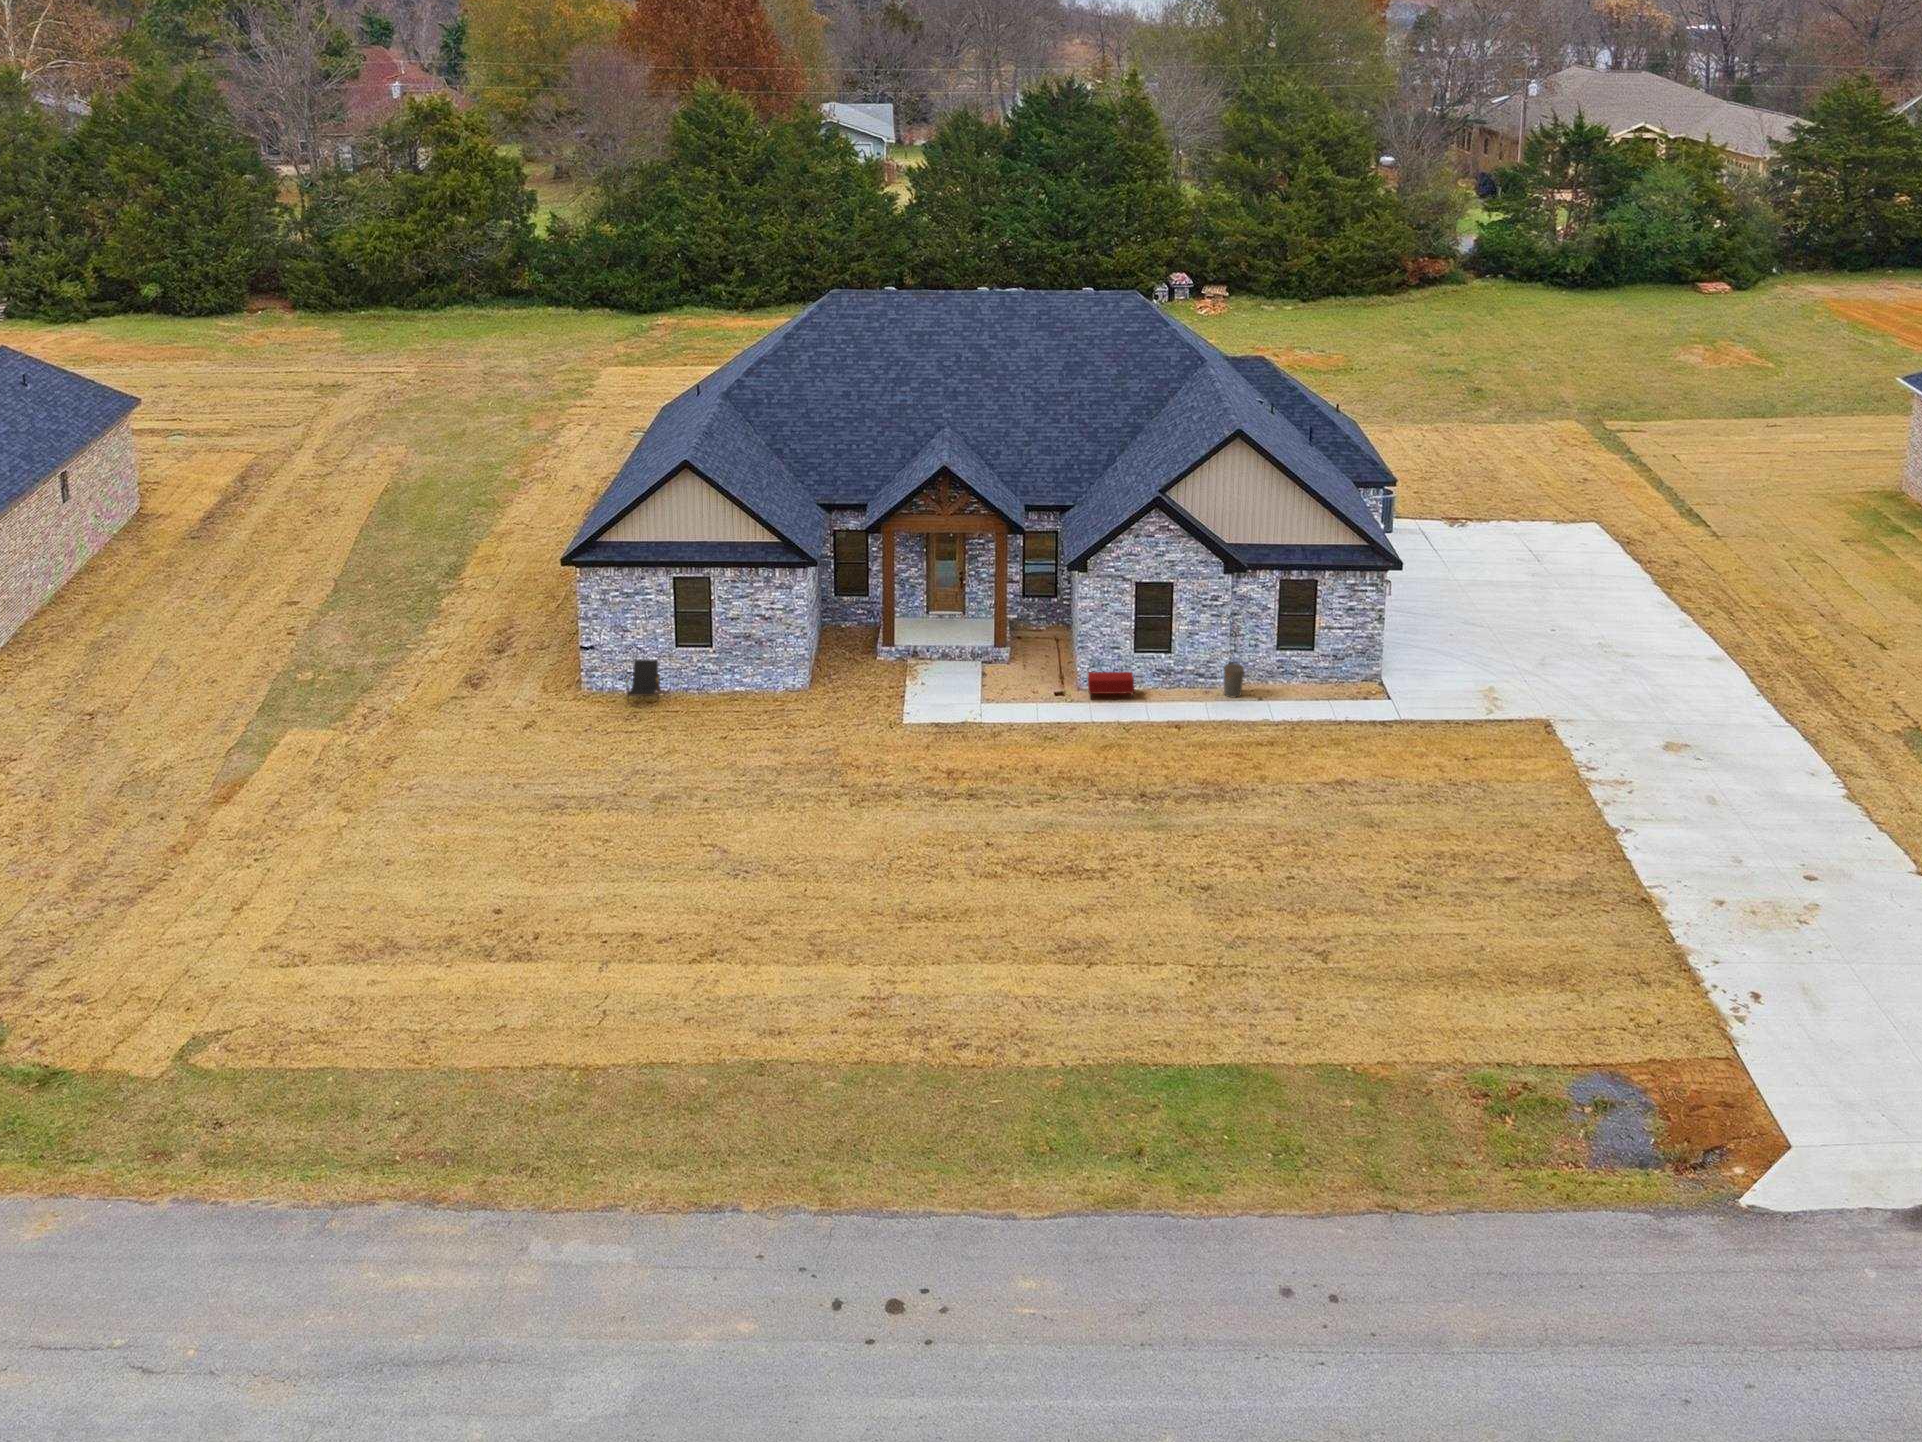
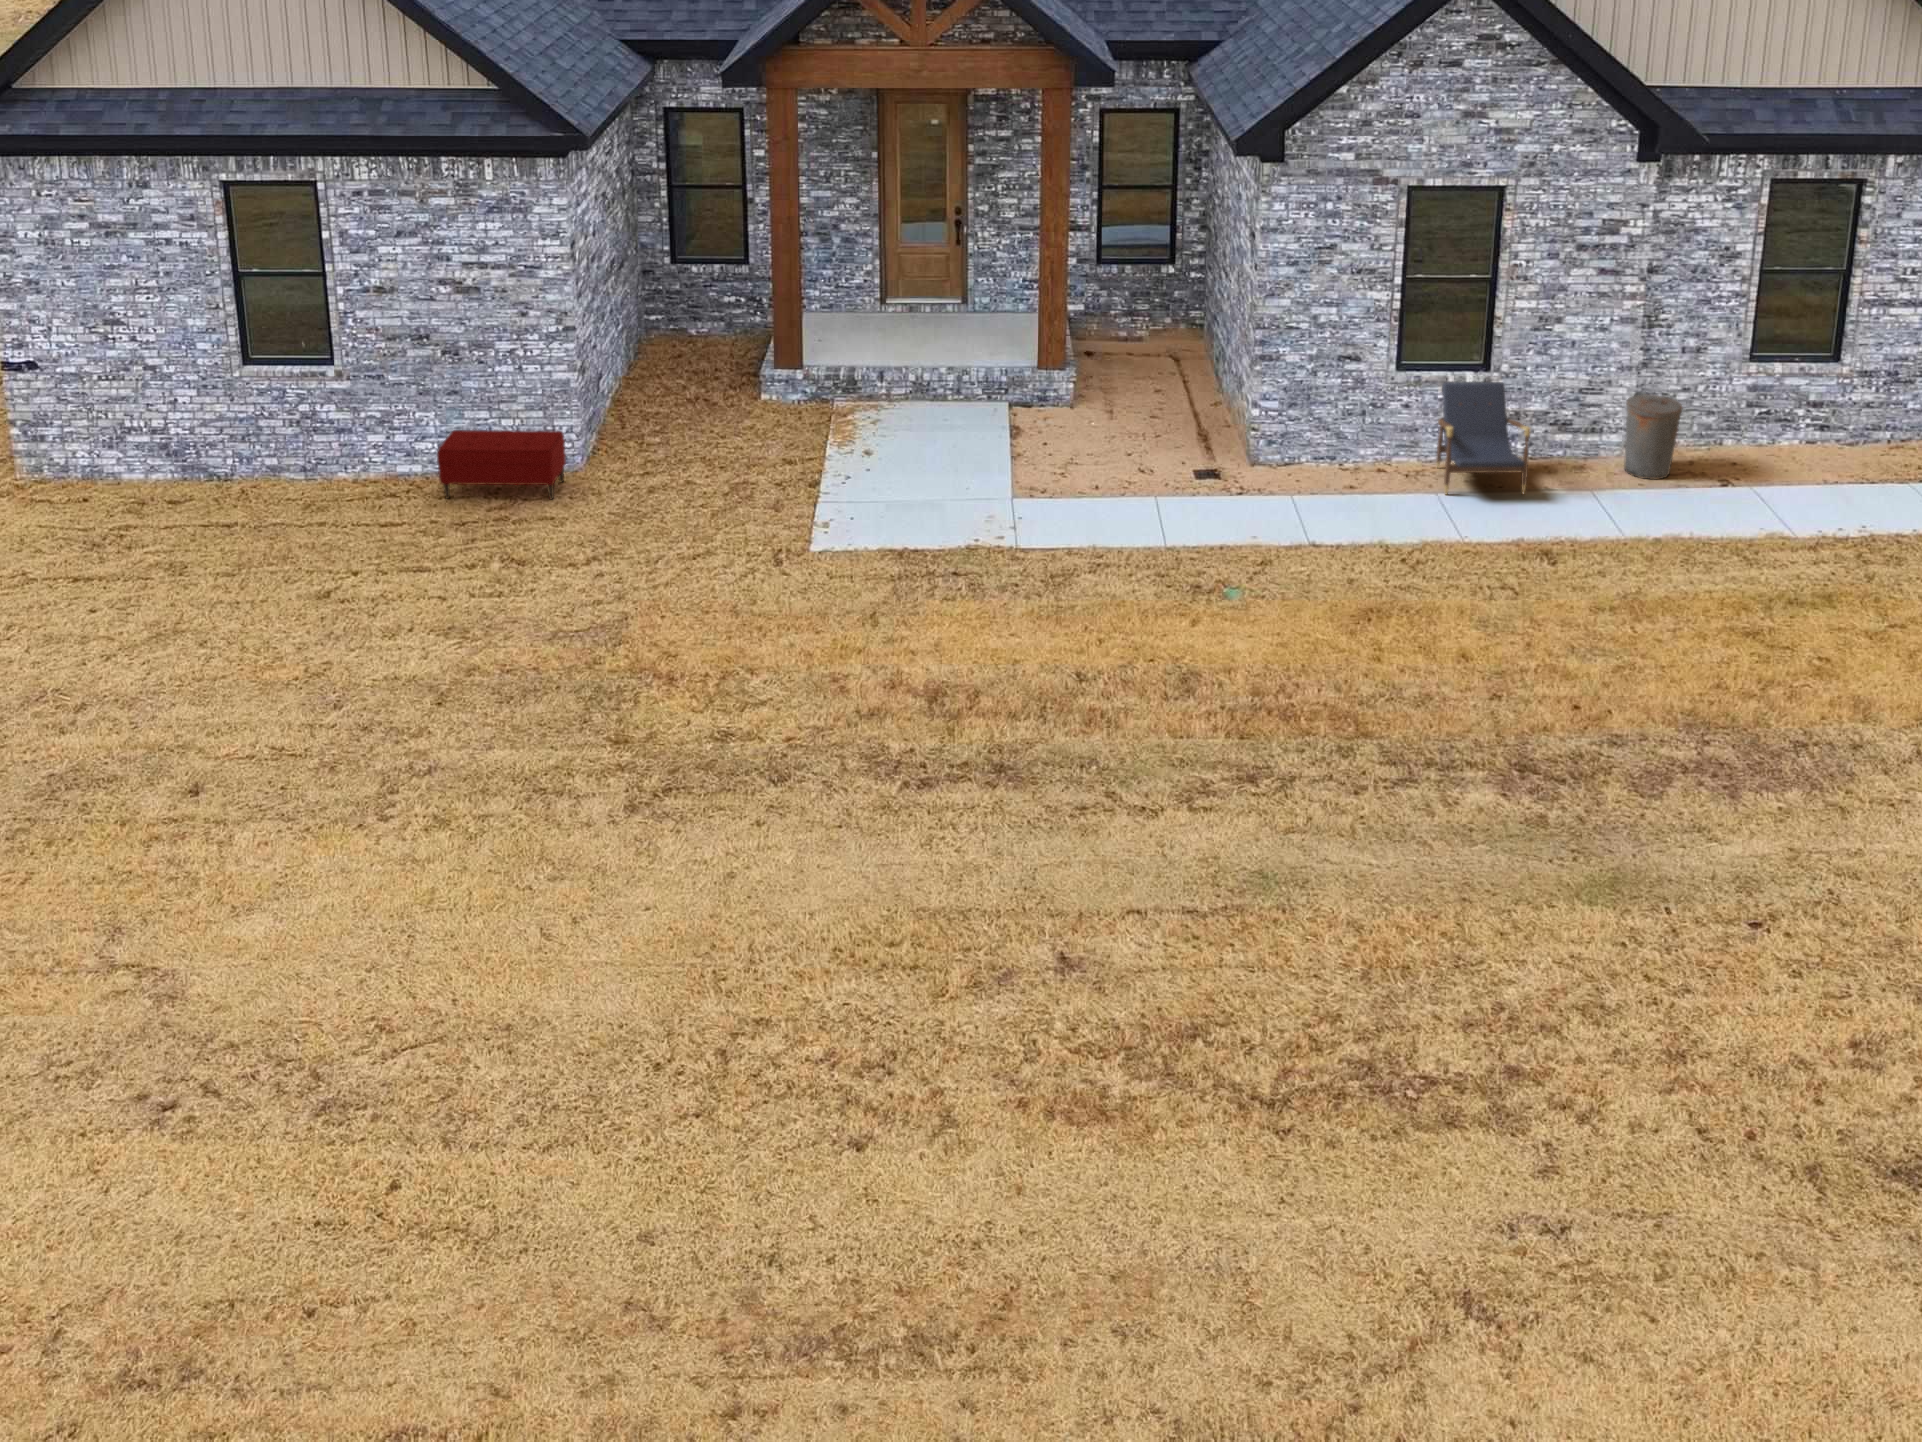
lounge chair: present [626,659,660,702] -> present [1436,382,1530,494]
bench: present [1088,672,1135,698] -> present [437,430,566,500]

